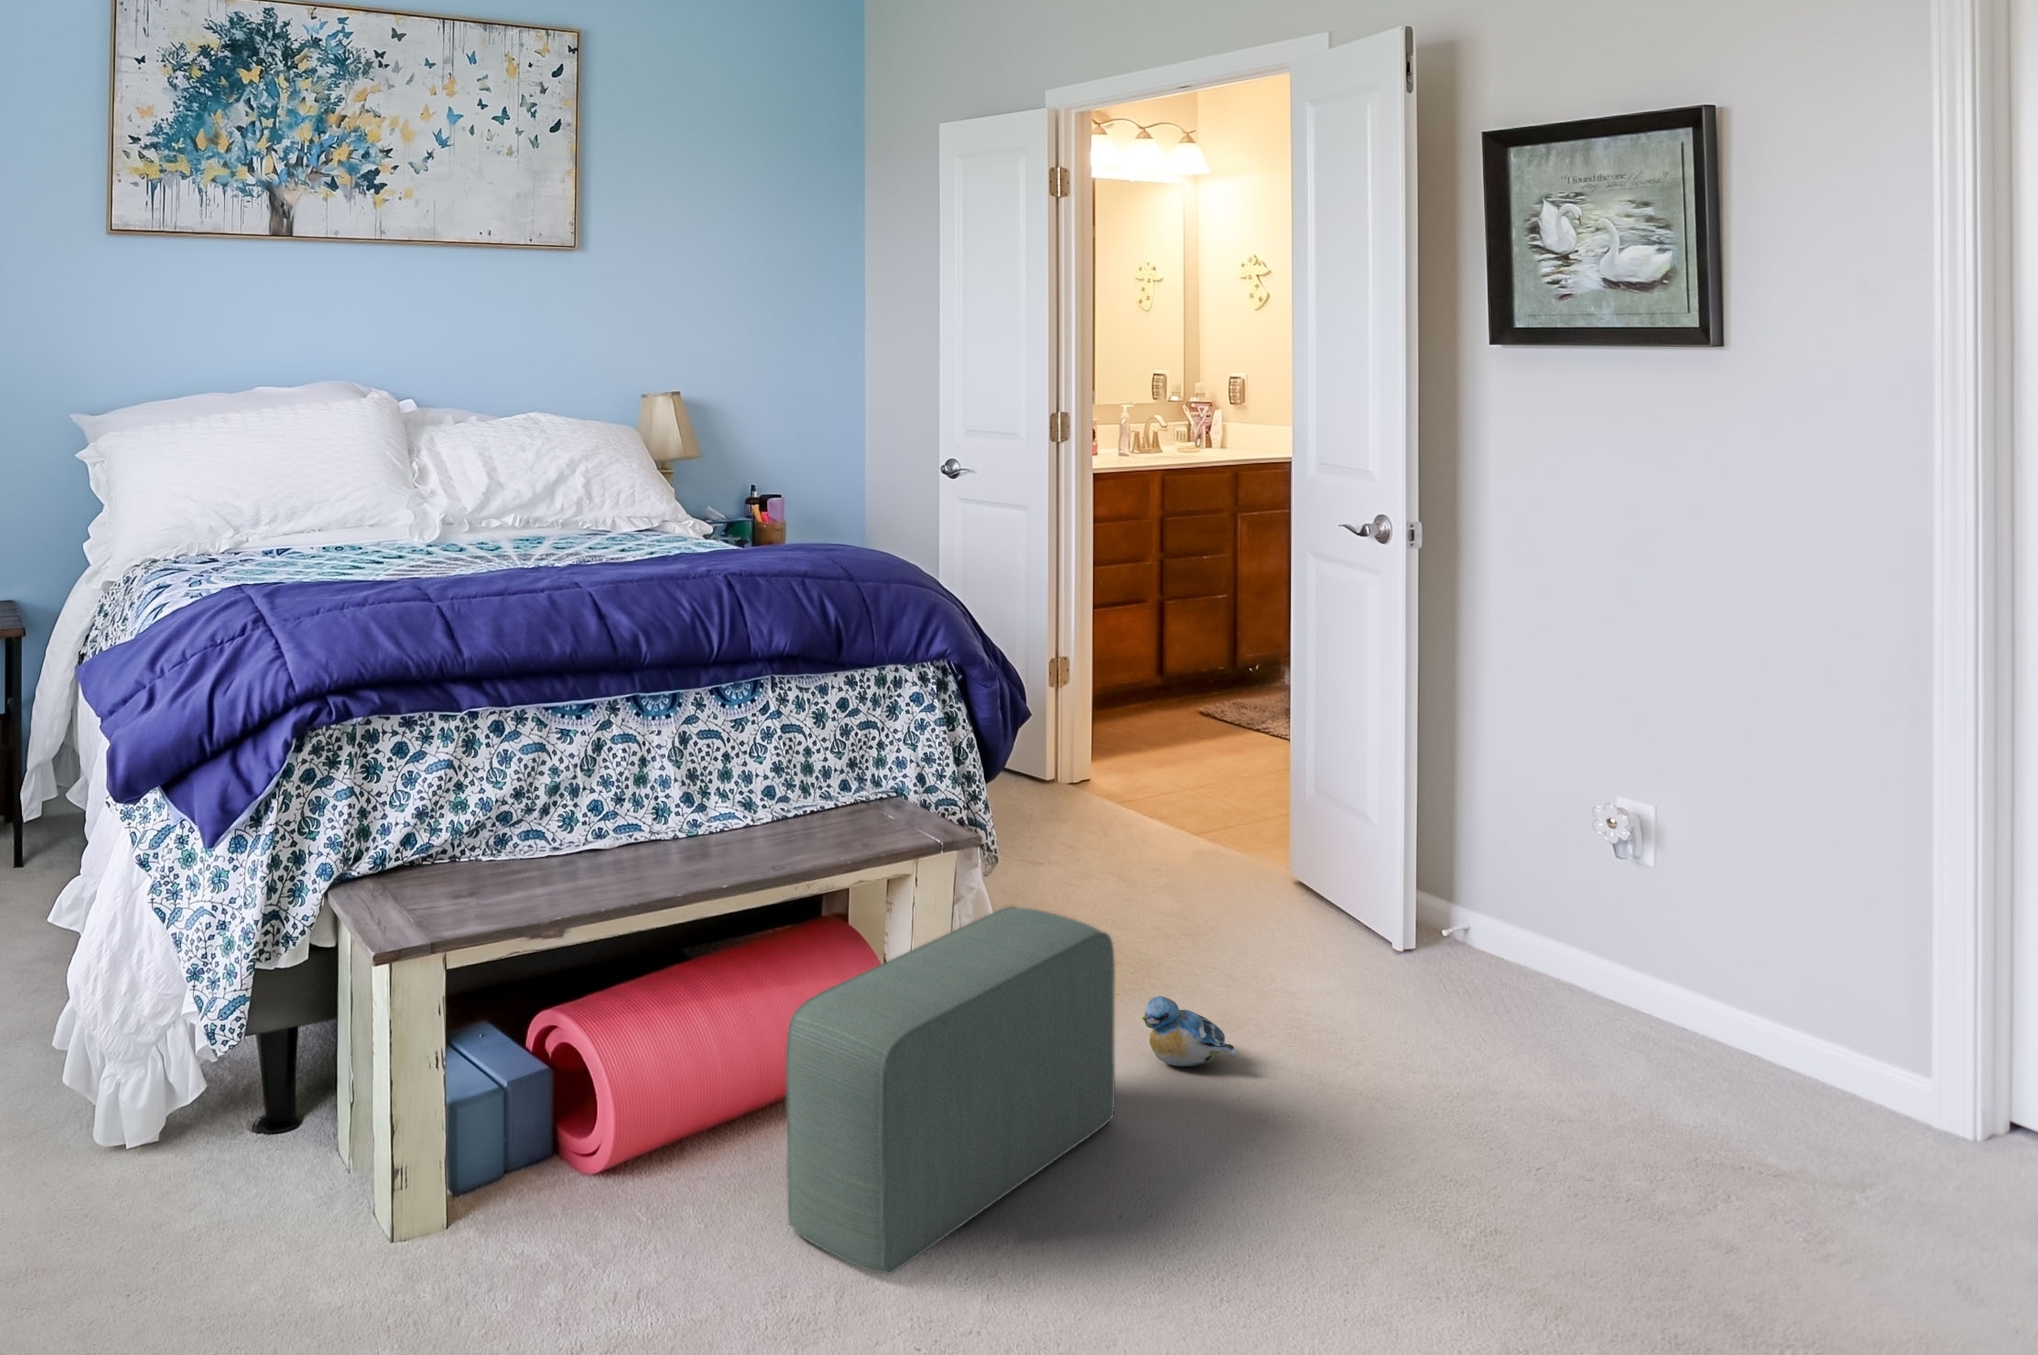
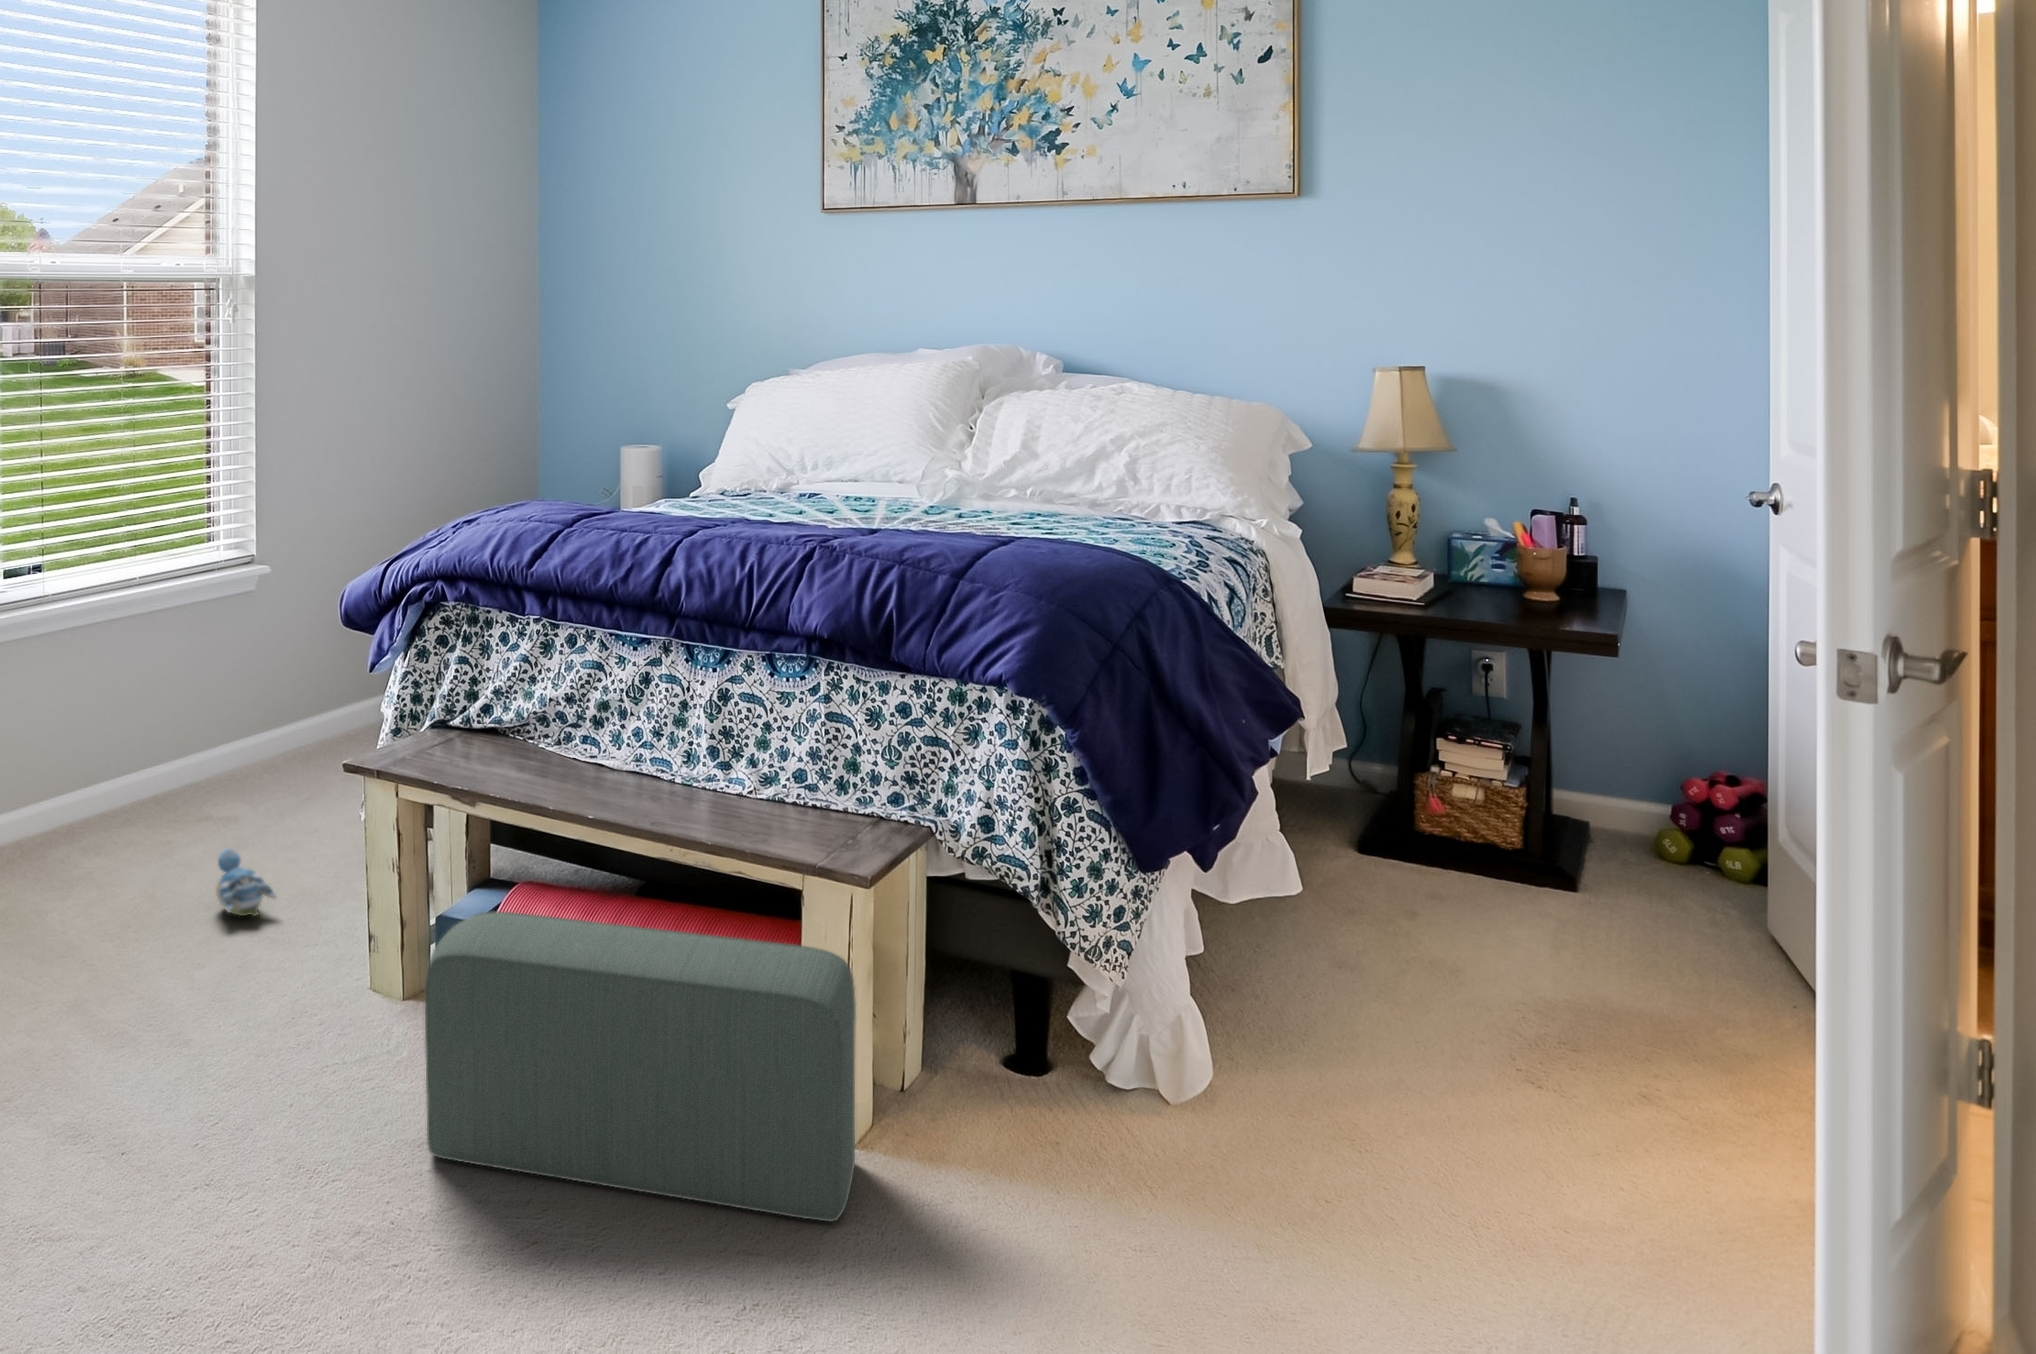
plush toy: present [1142,996,1238,1066] -> present [216,849,276,916]

